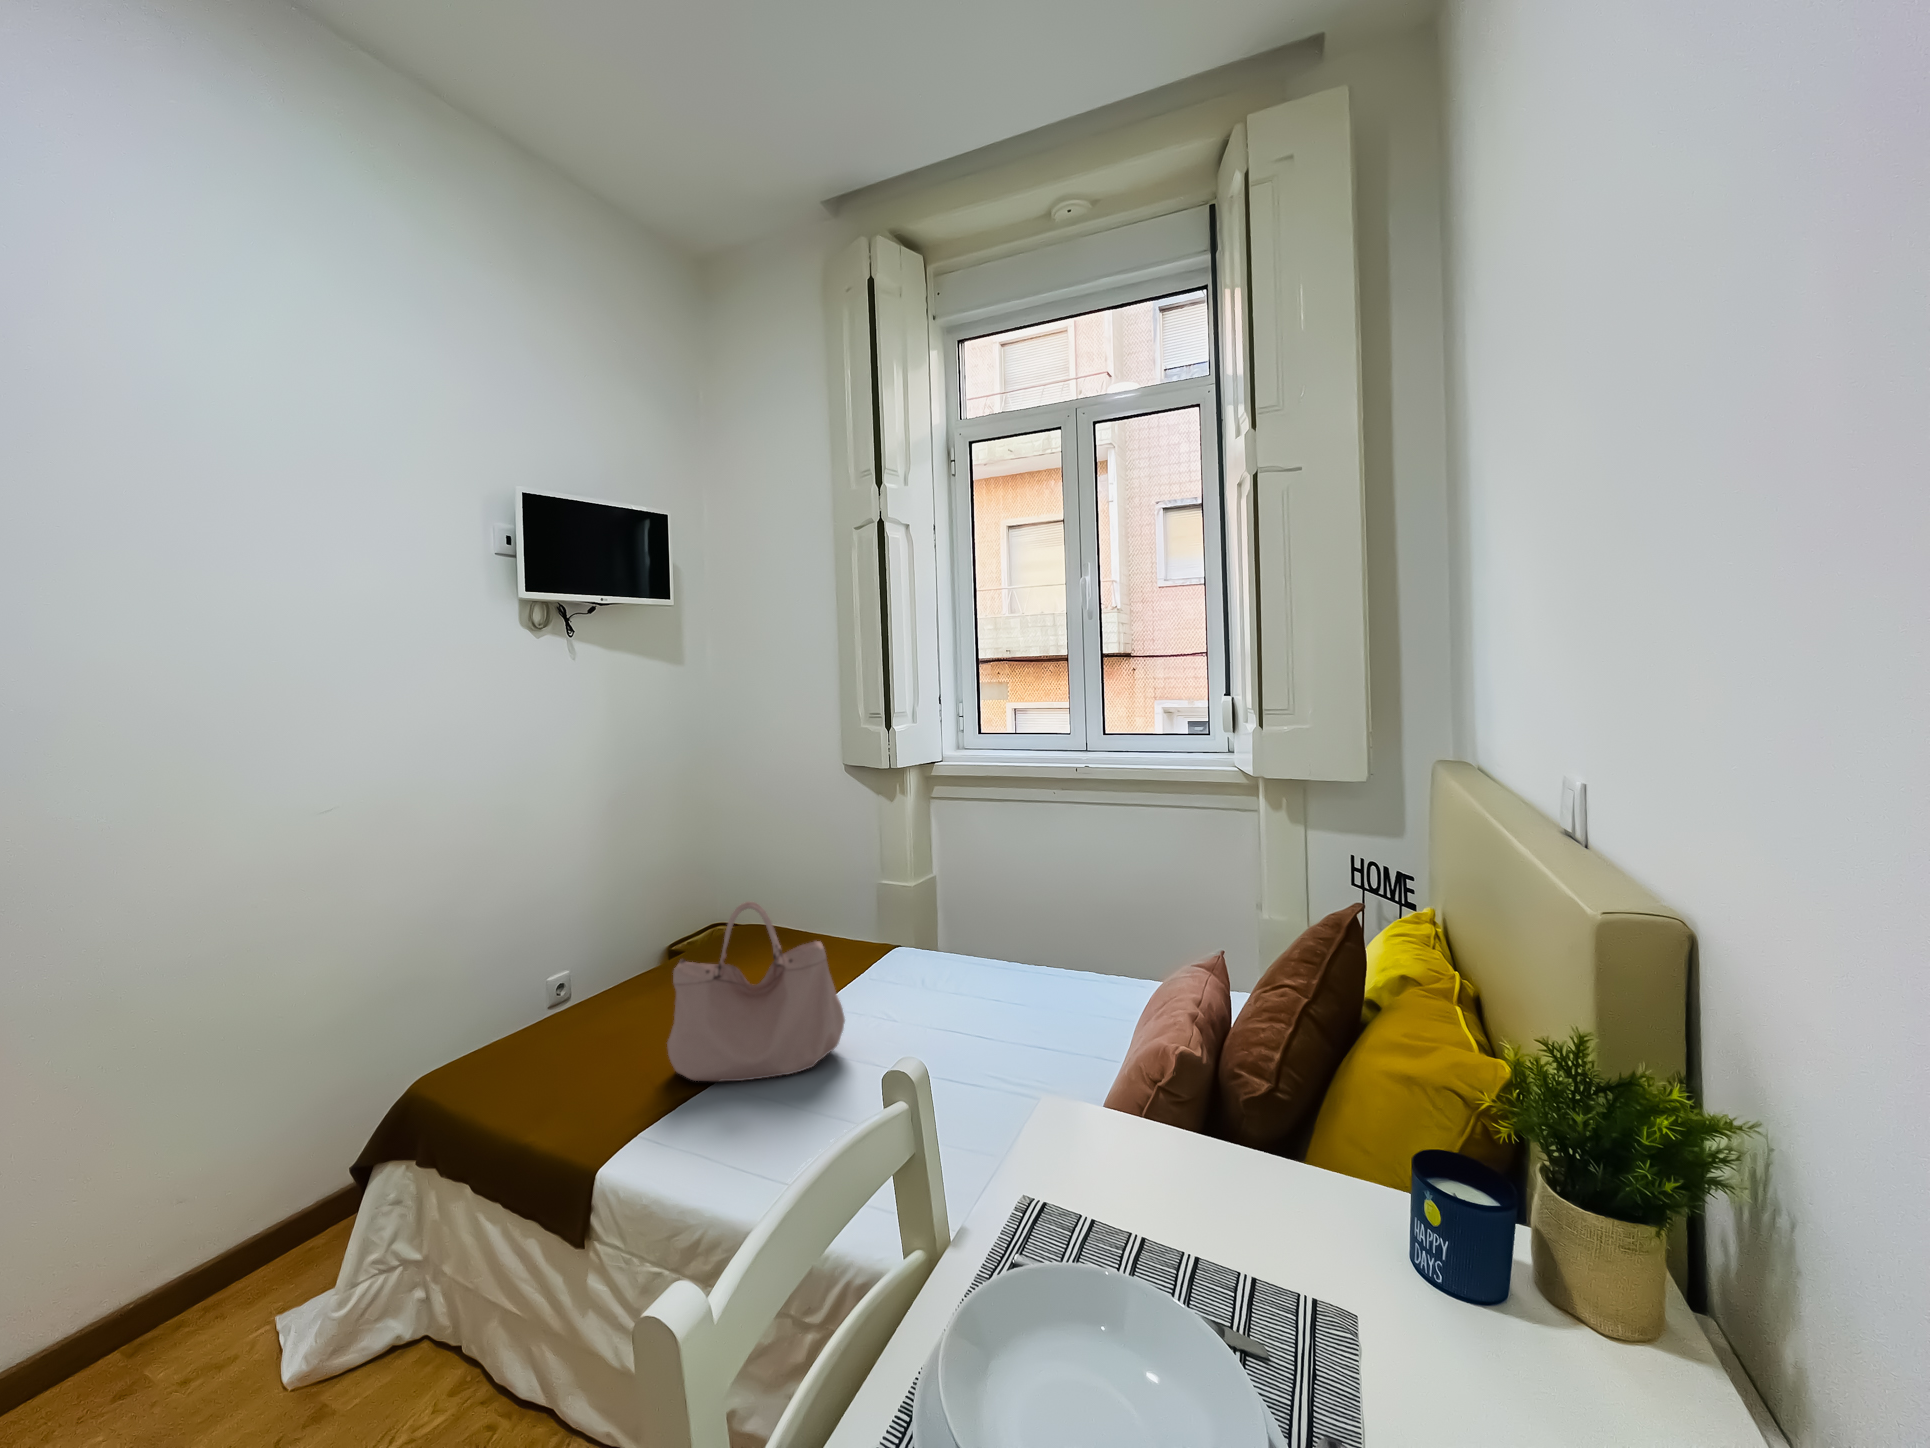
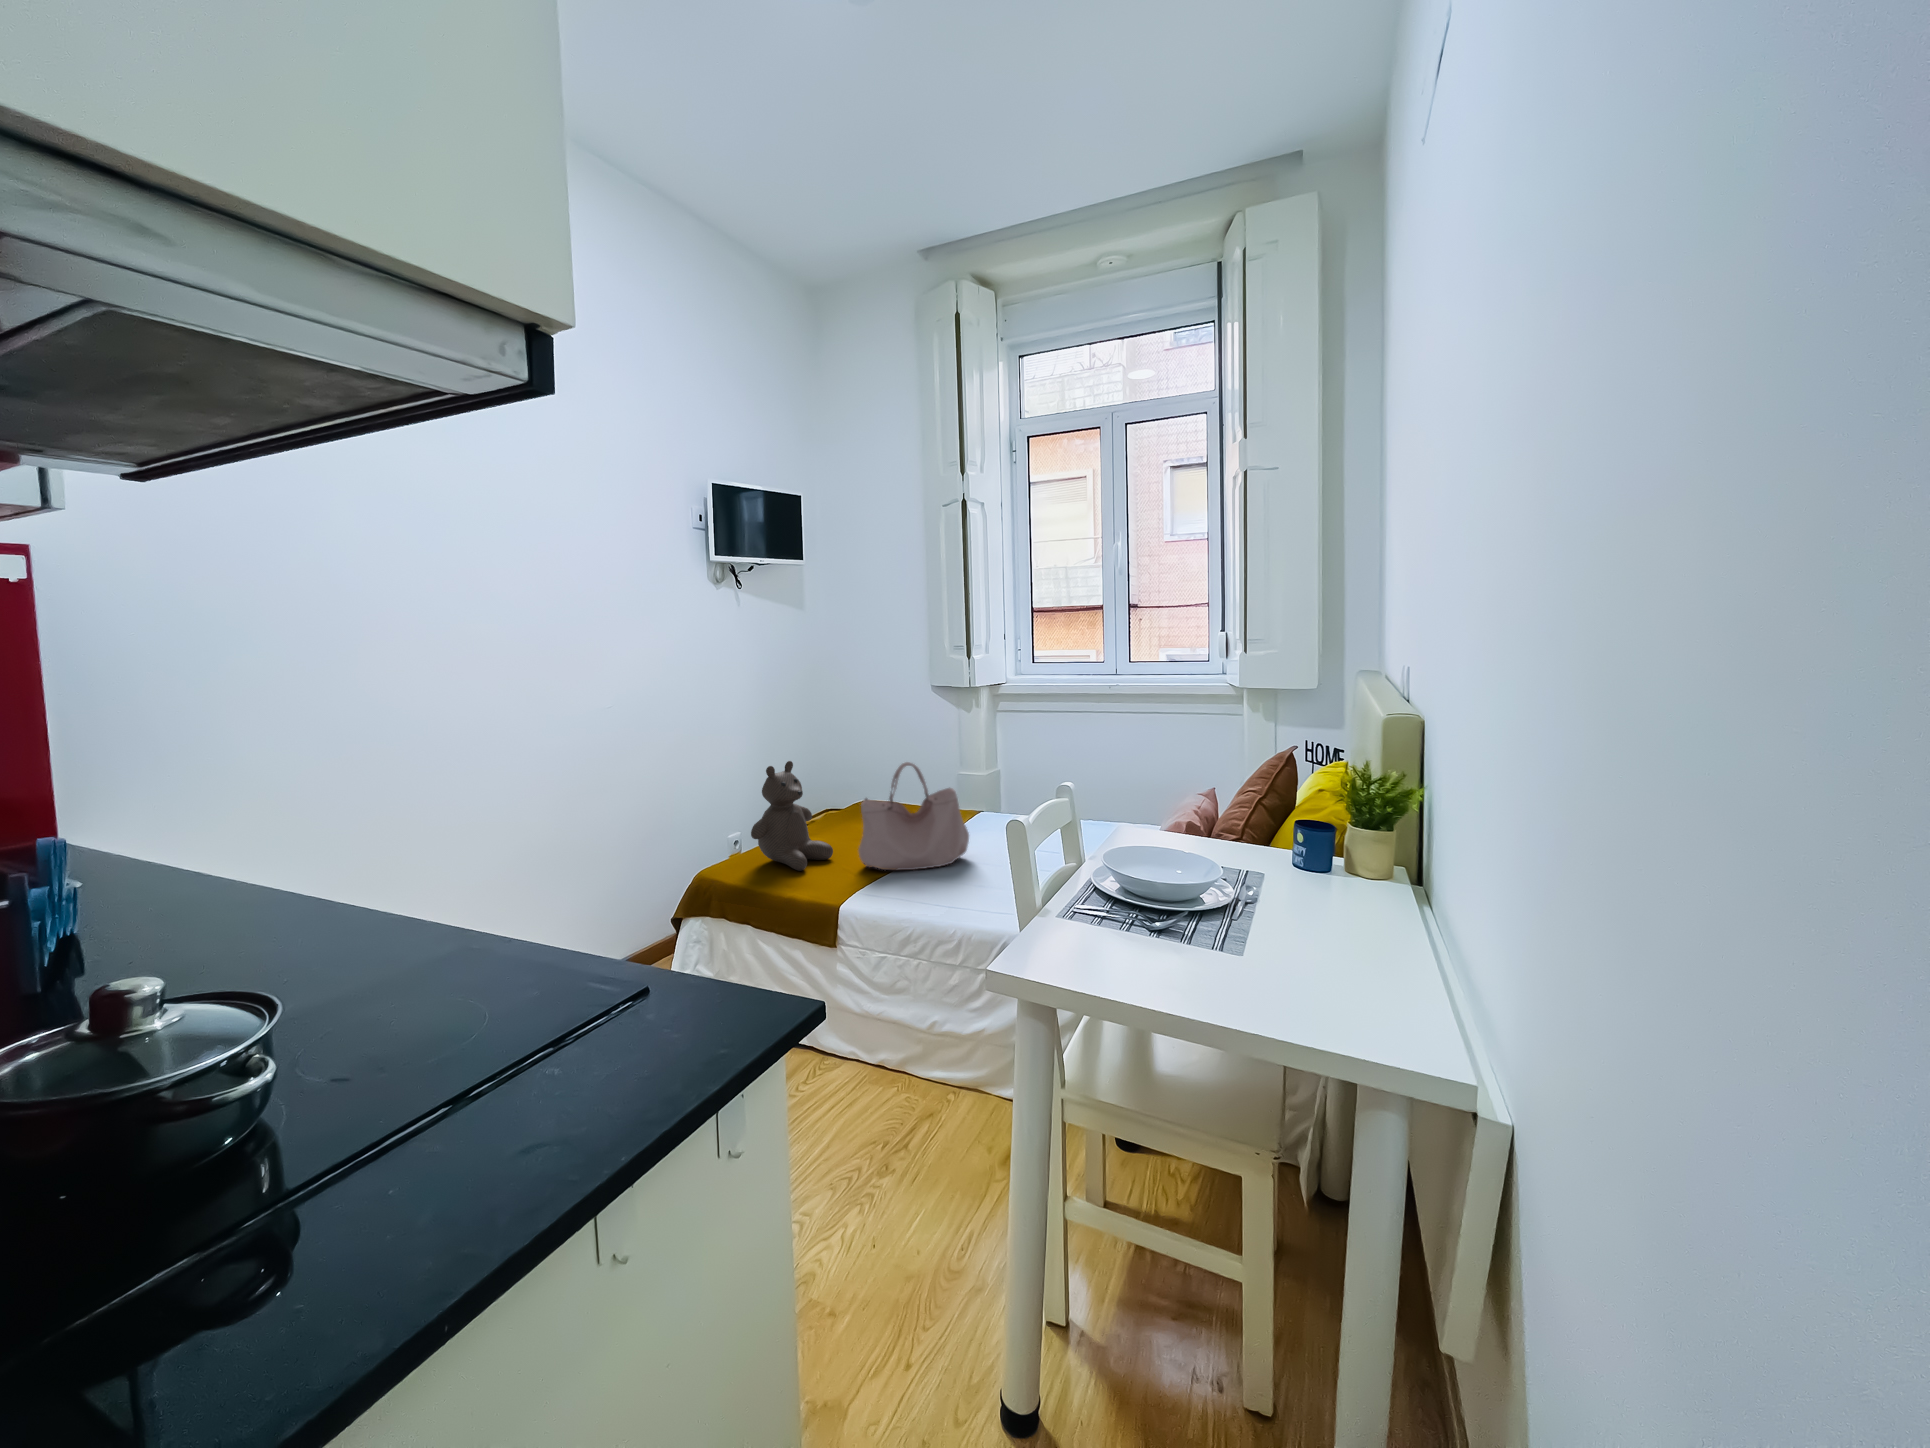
teddy bear: none [503,894,641,1077] -> present [751,761,833,871]

